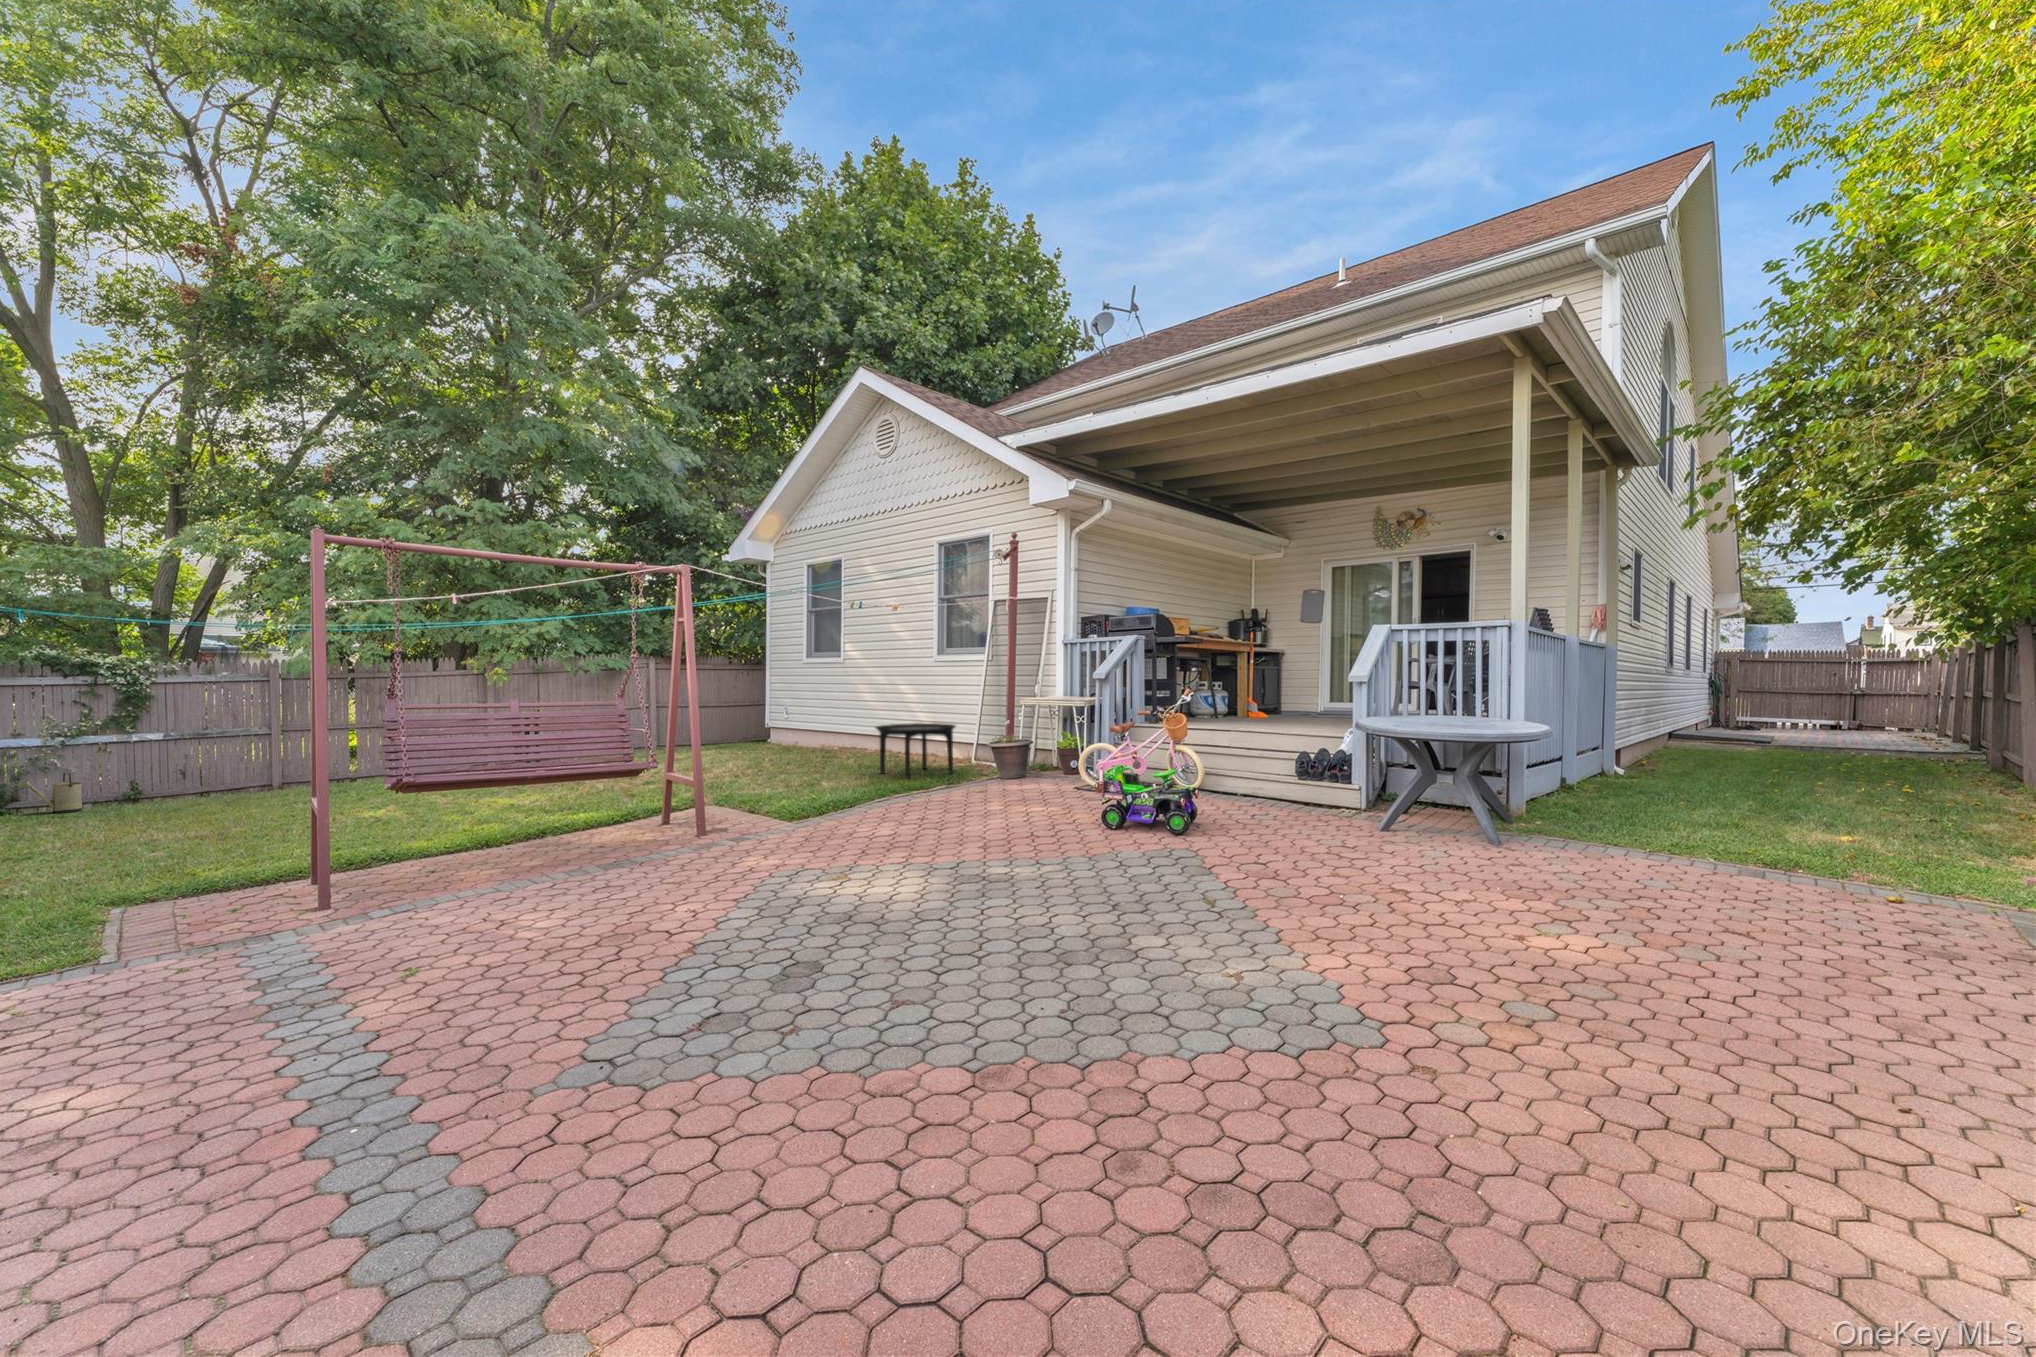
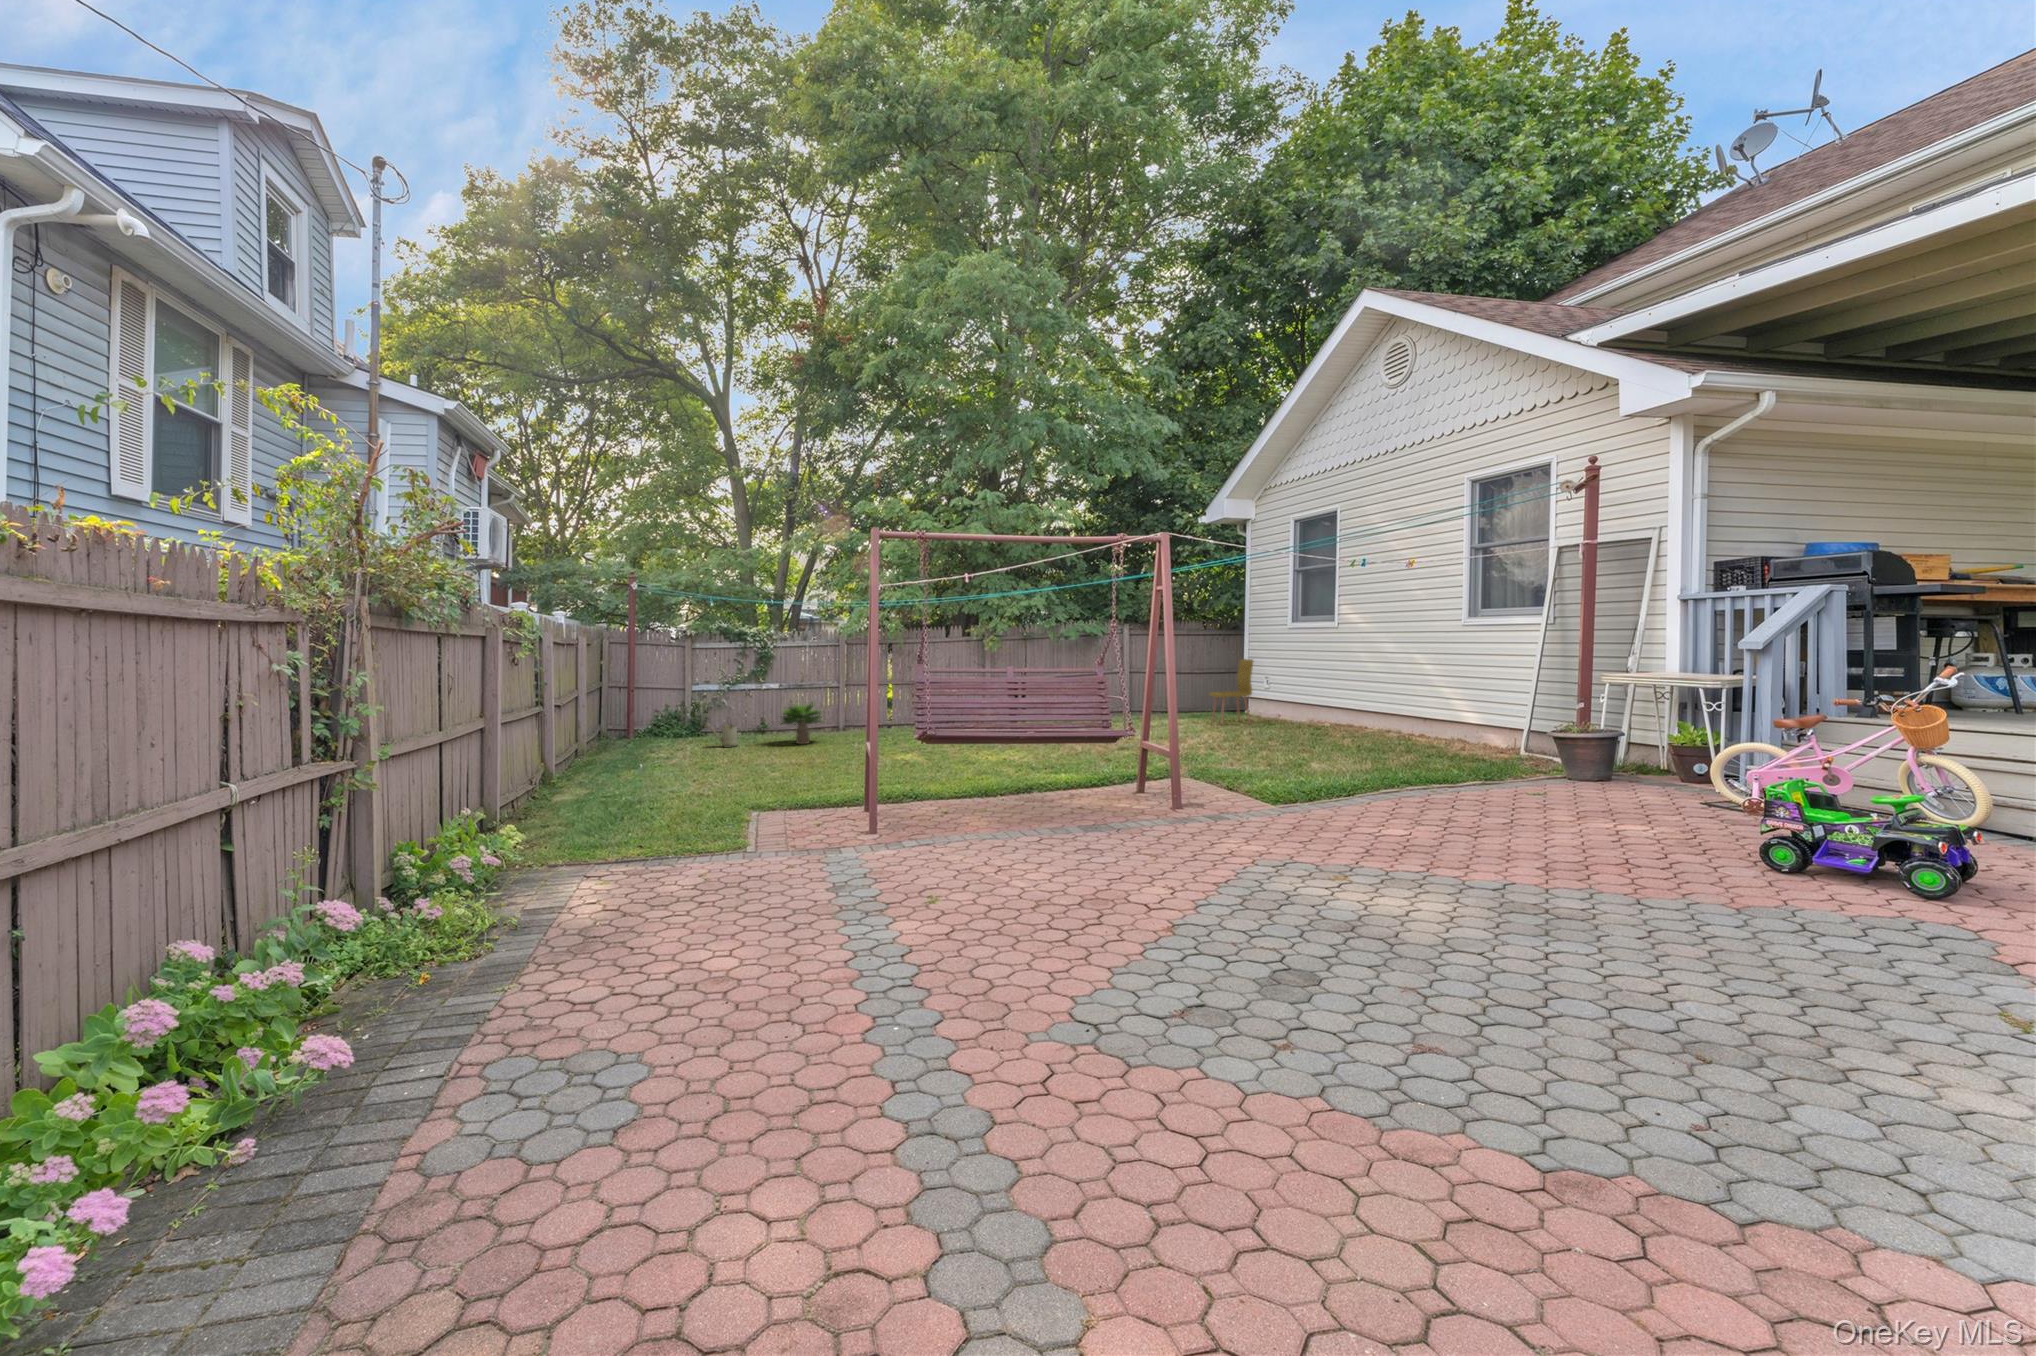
chair: none [733,691,776,755] -> present [1209,659,1254,724]
round table: present [876,723,956,779] -> none [1383,701,1495,768]
potted plant: none [152,745,243,802] -> present [779,702,822,744]

